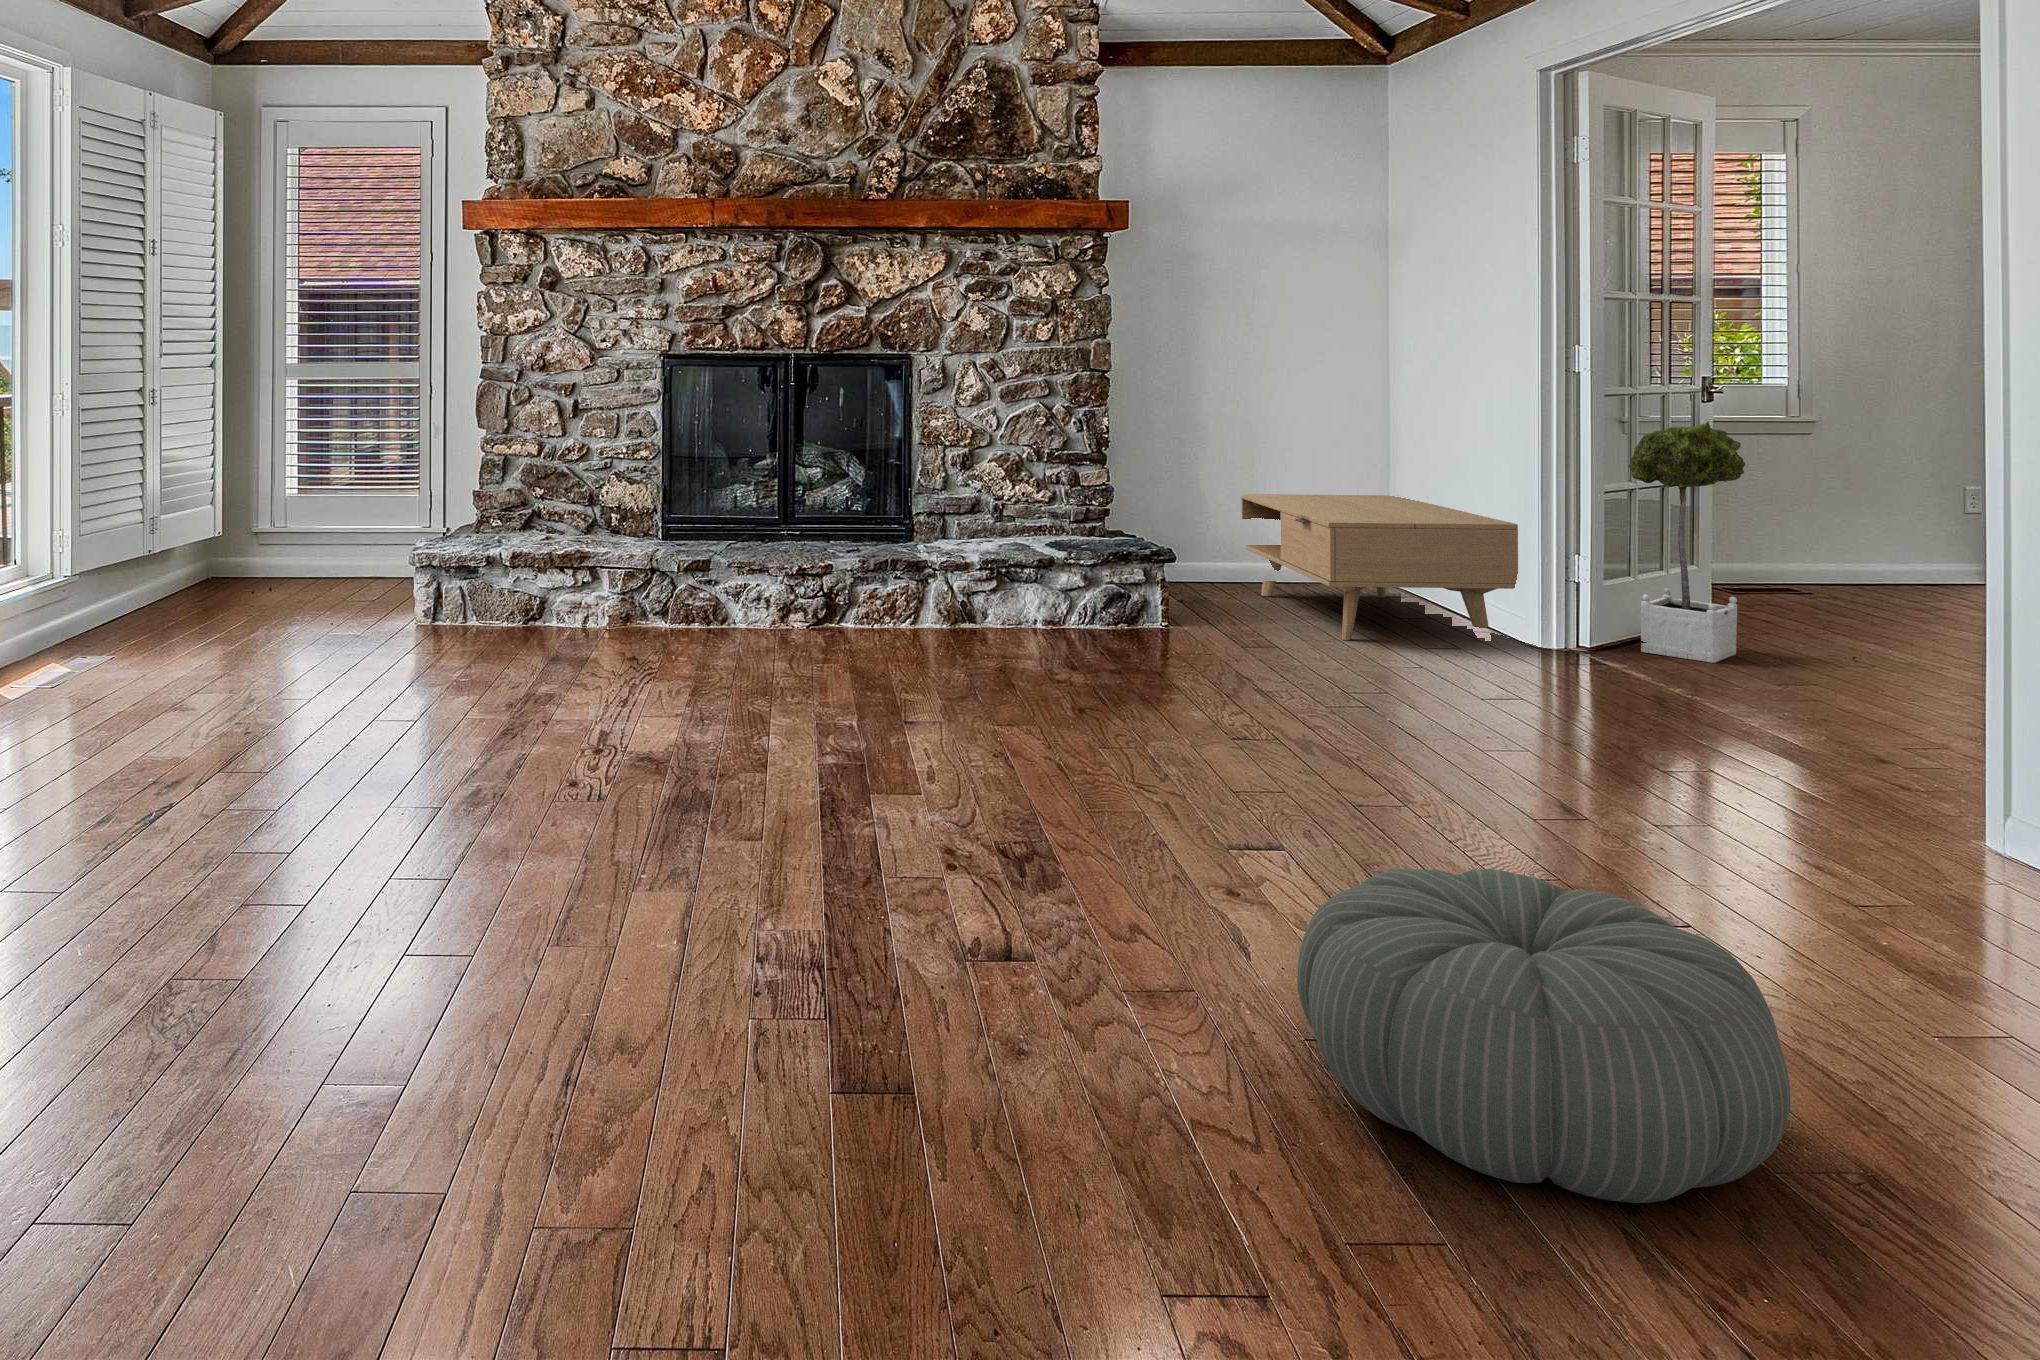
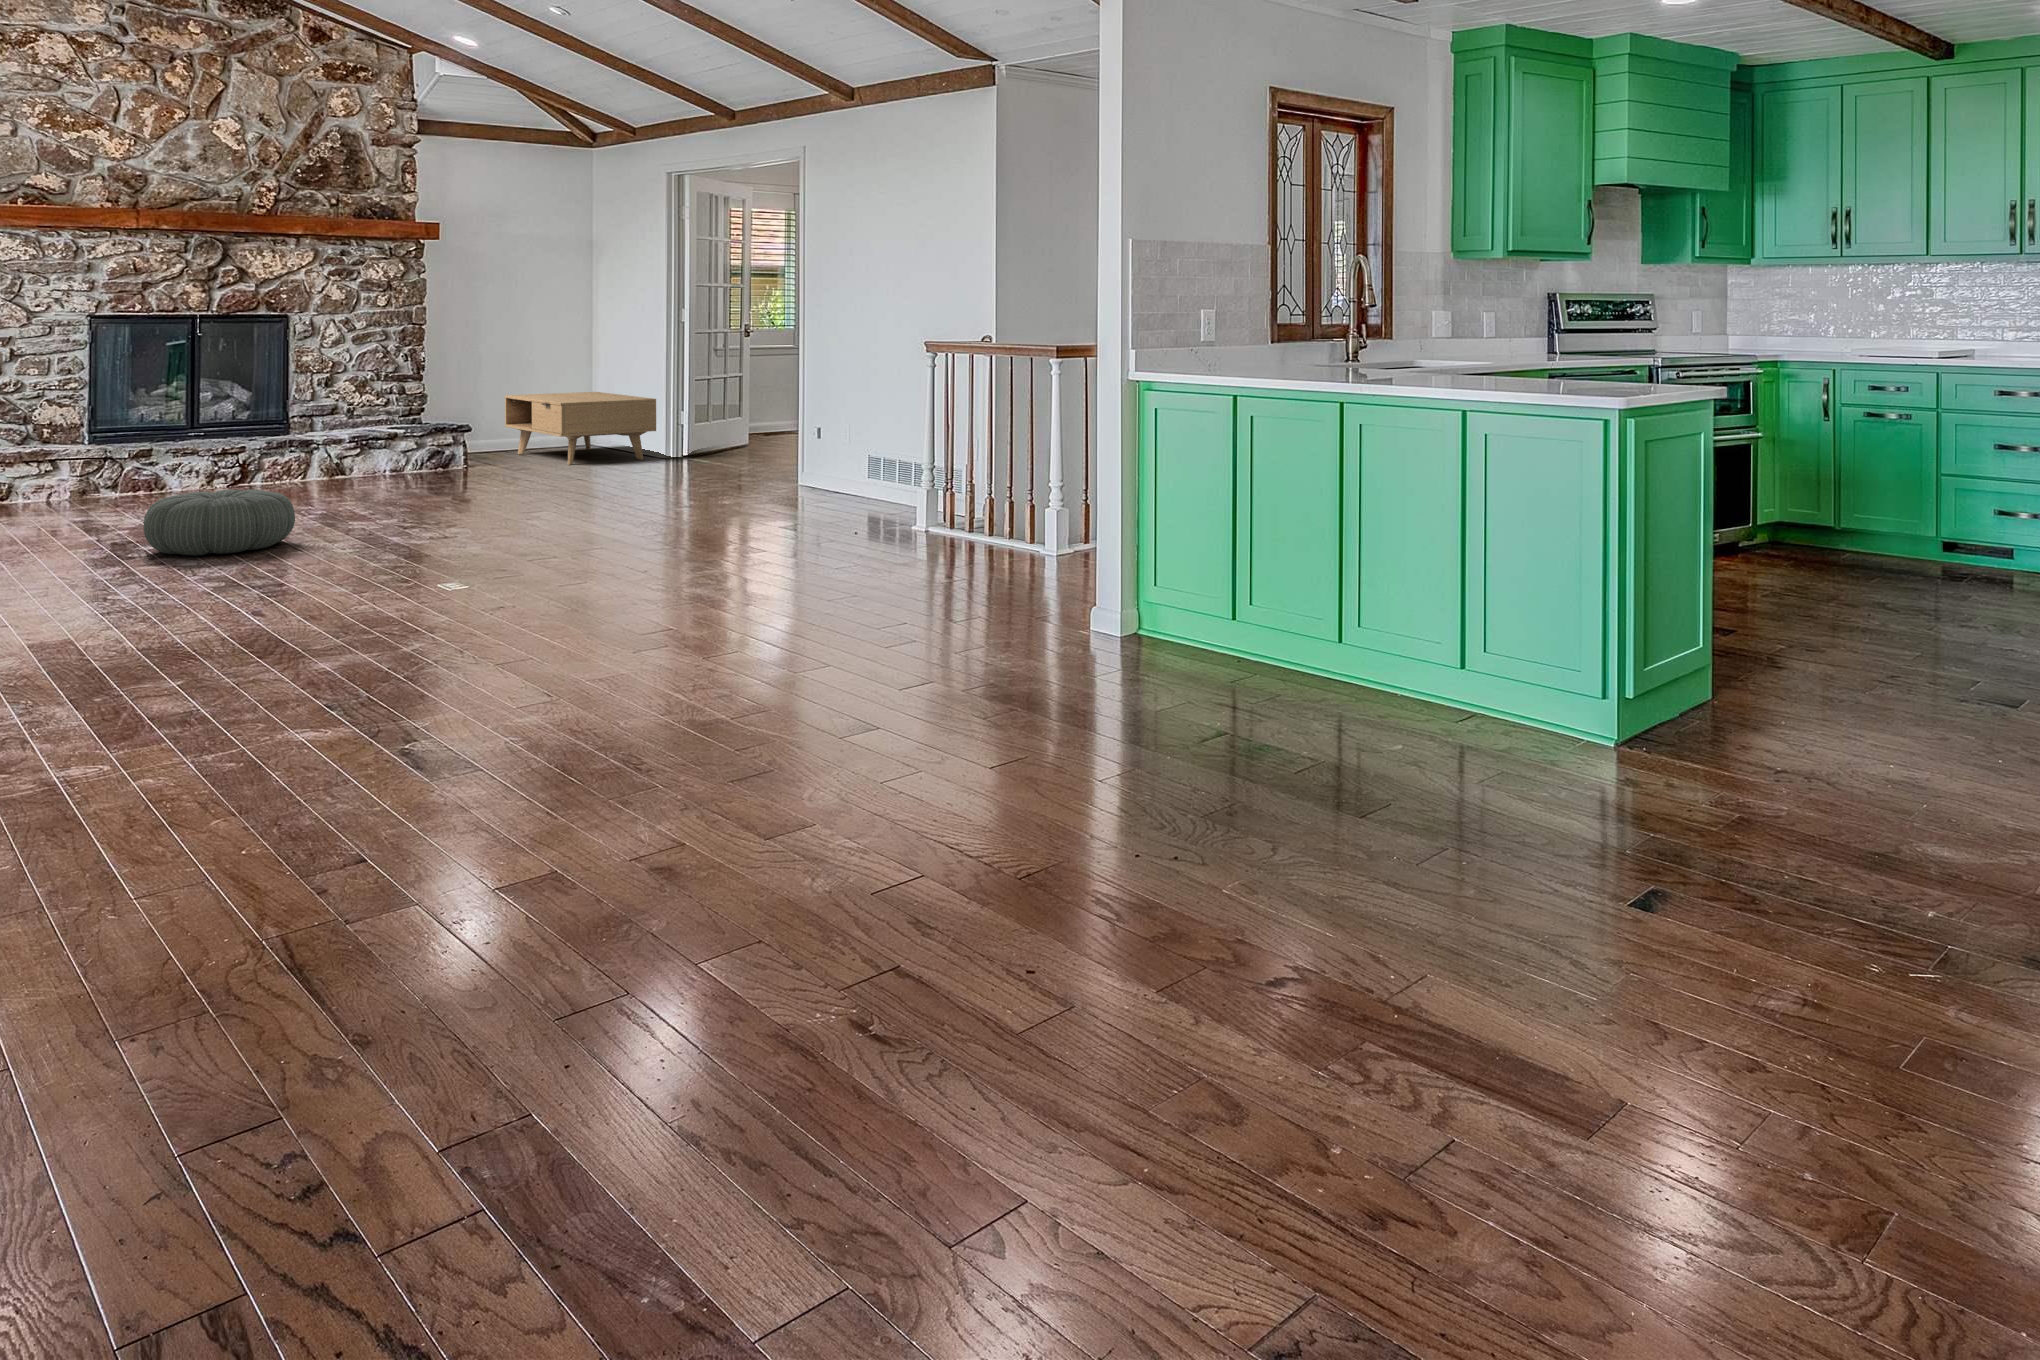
potted tree: present [1628,421,1745,663] -> none [706,345,755,456]
pouf: present [1297,869,1790,1203] -> present [144,490,295,556]

